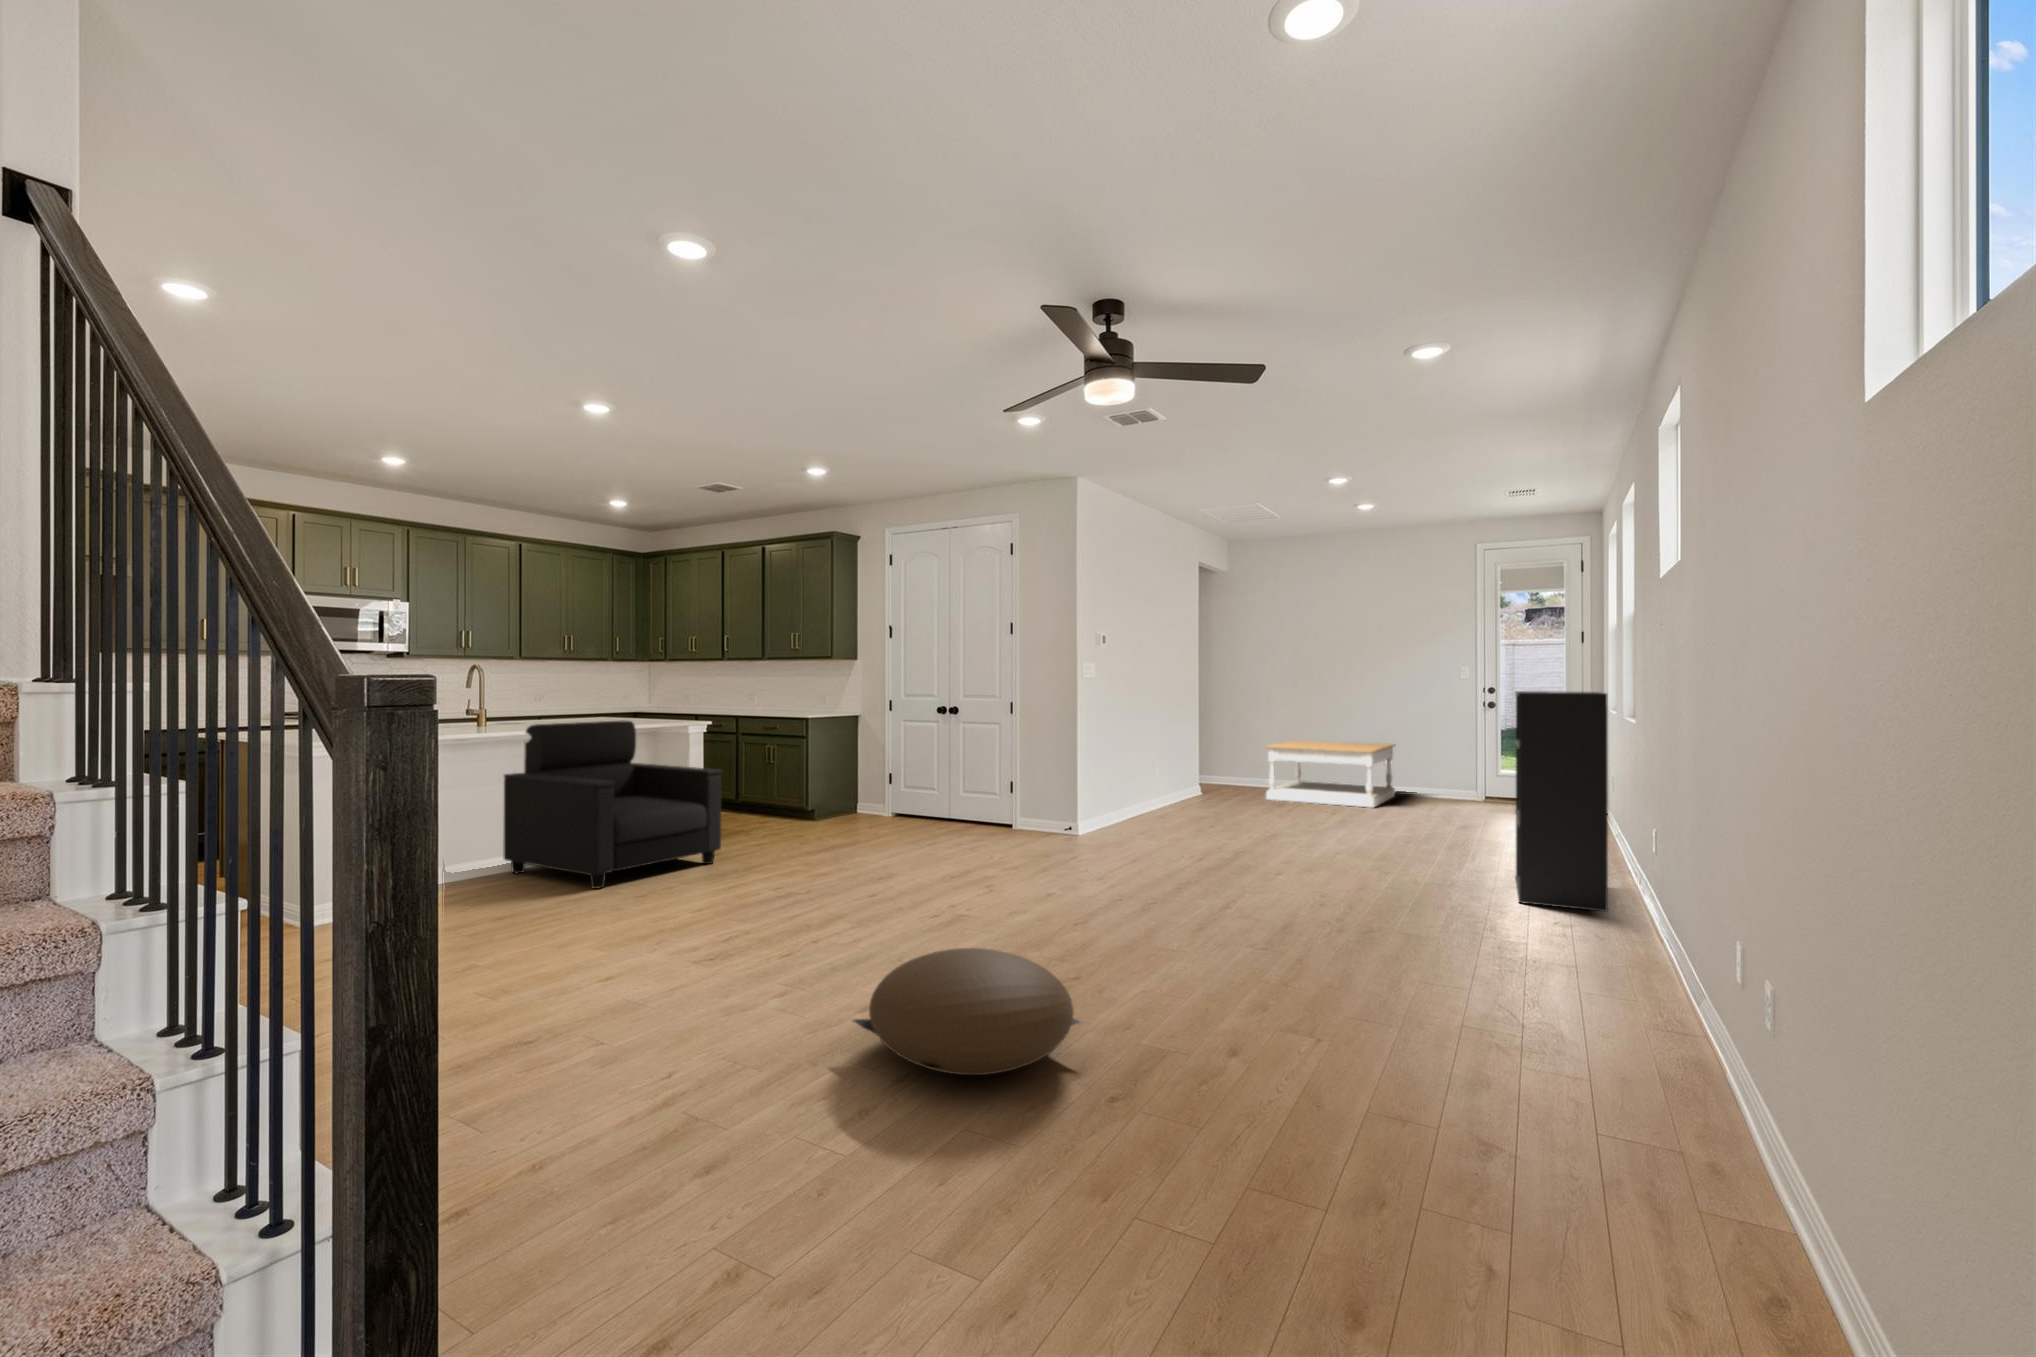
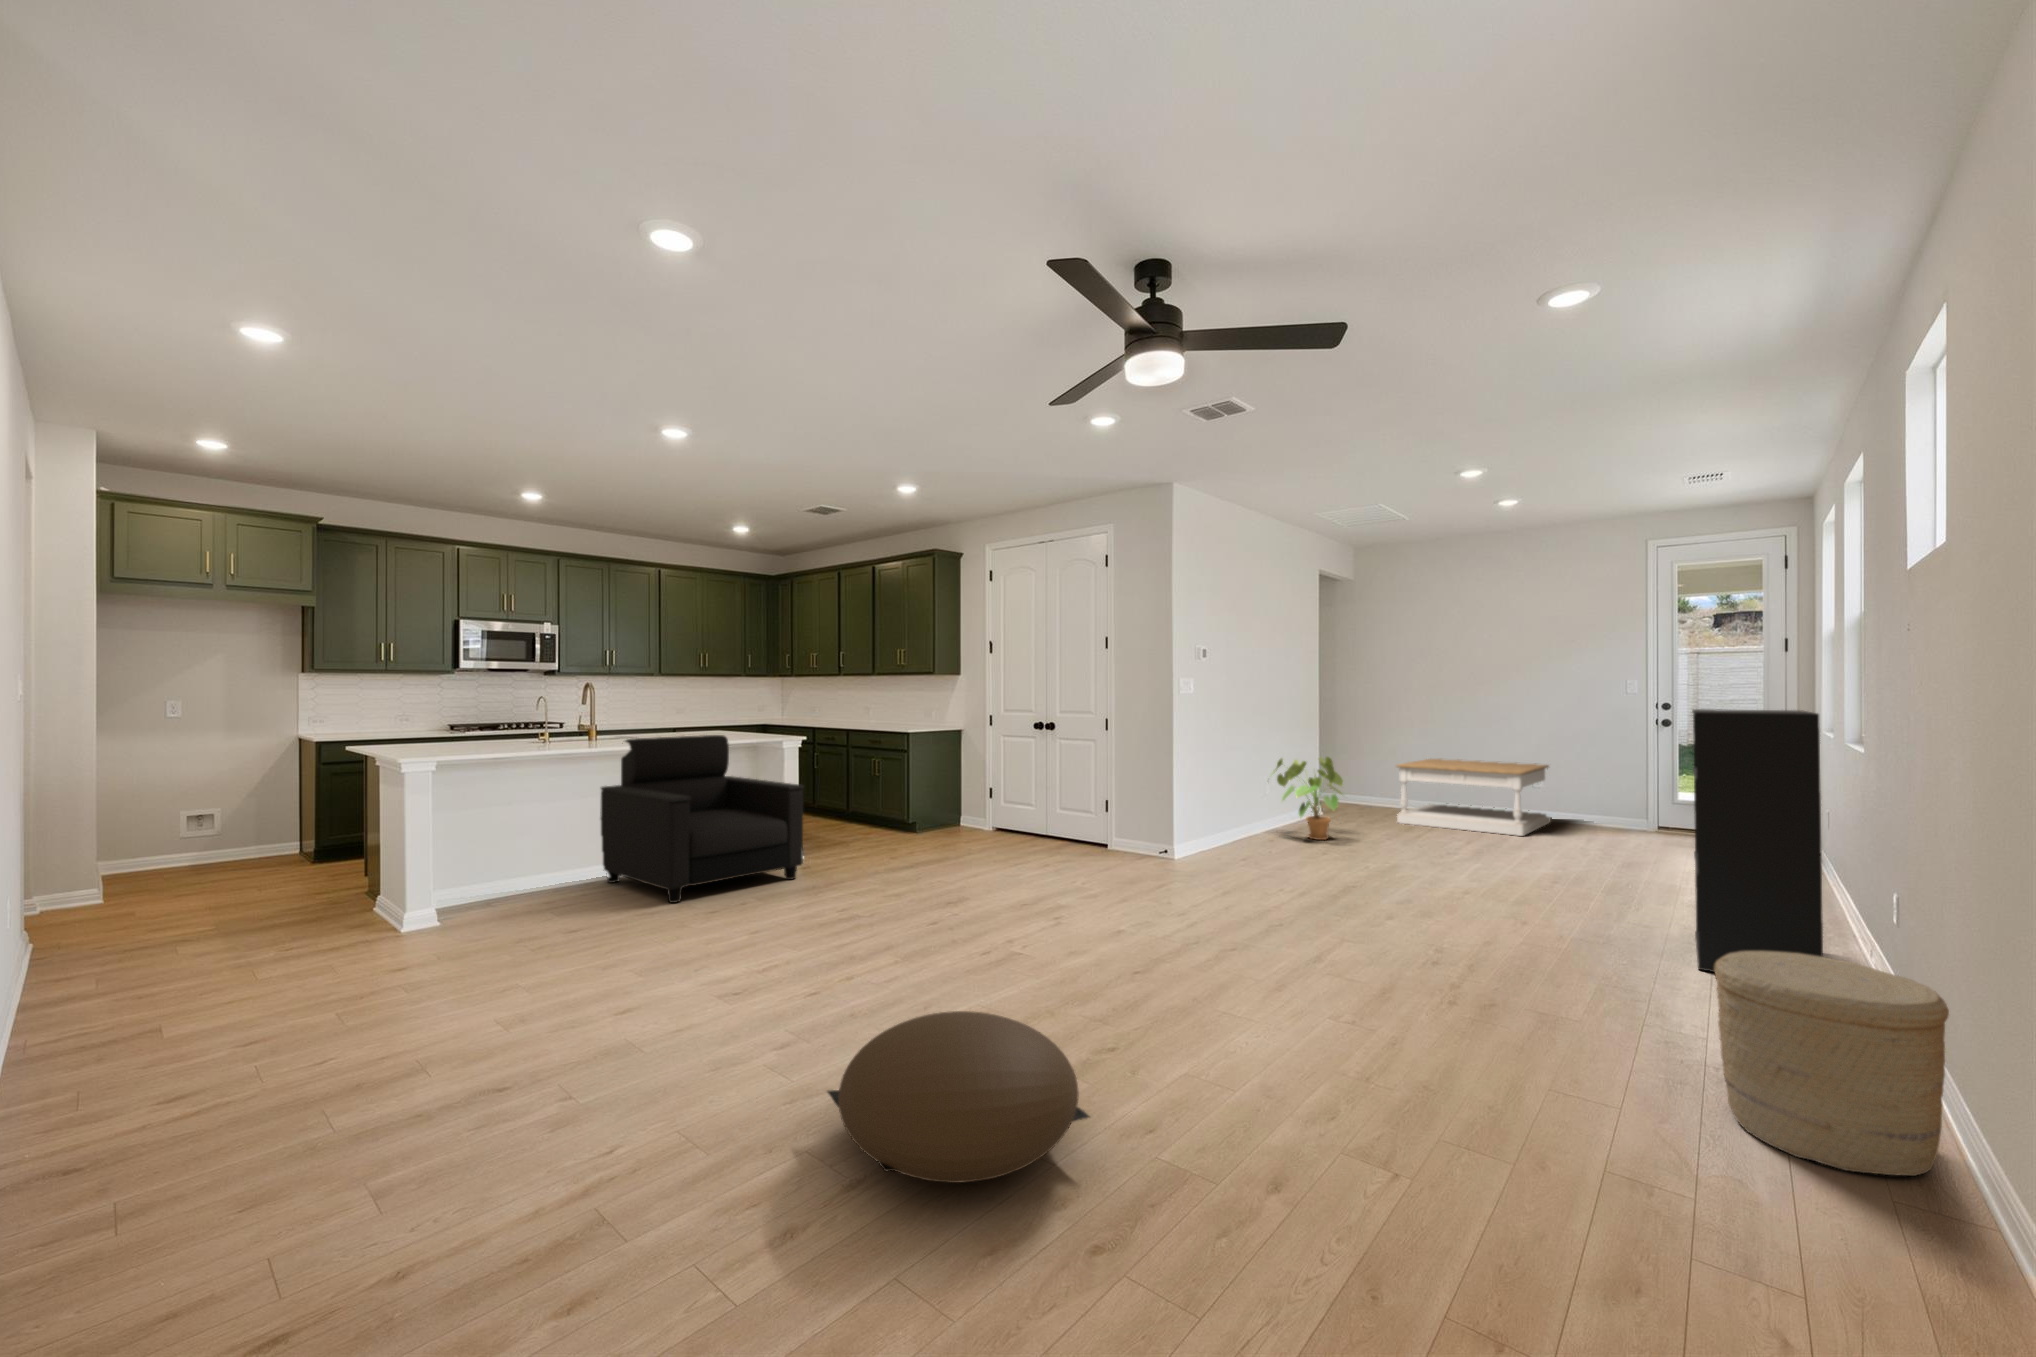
house plant: none [1155,738,1226,815] -> present [1272,757,1343,840]
woven basket: none [1536,872,1688,1023] -> present [1714,951,1949,1176]

